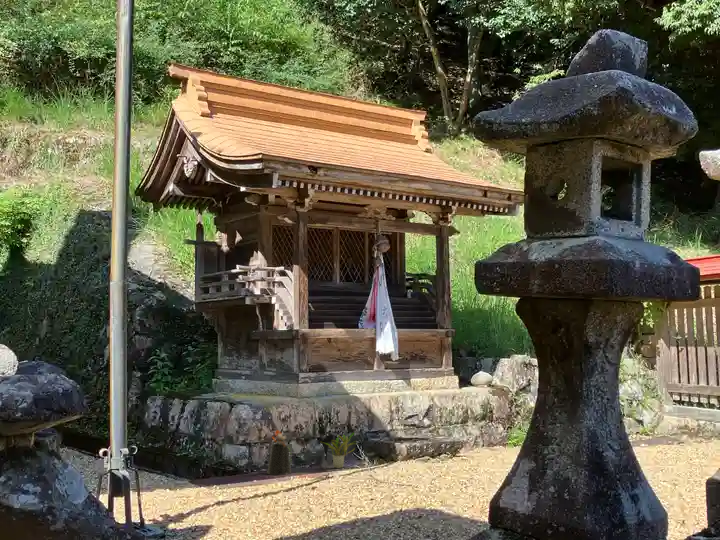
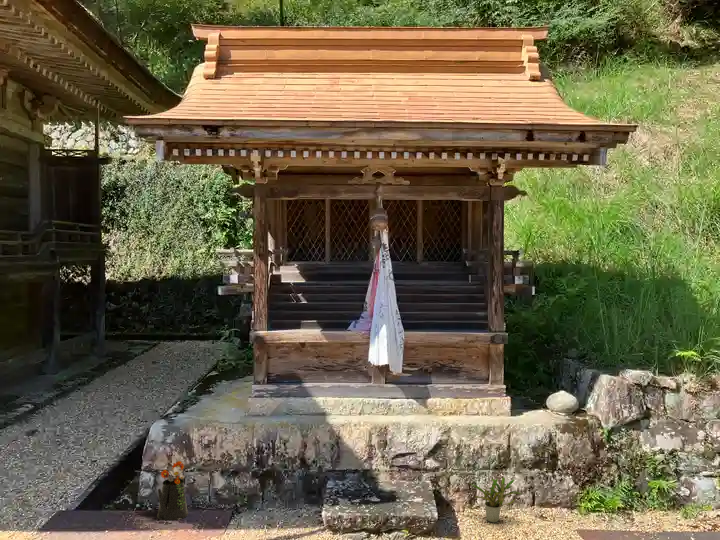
potted plant: present [325,433,354,468] -> present [471,477,520,523]

